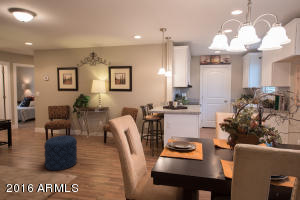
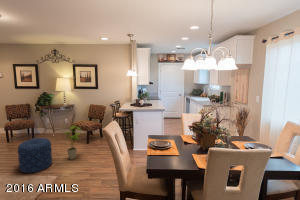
house plant: none [89,124,108,162] -> present [64,125,81,159]

